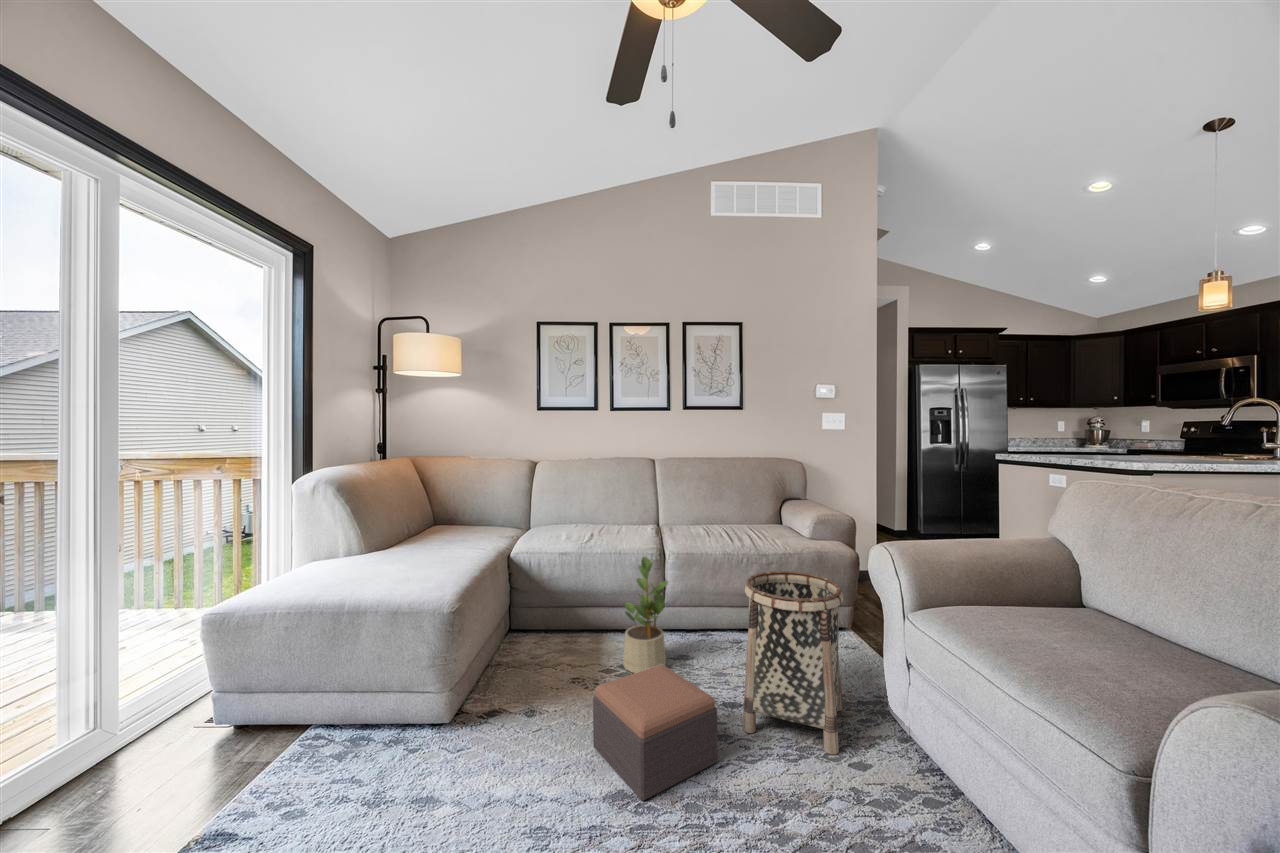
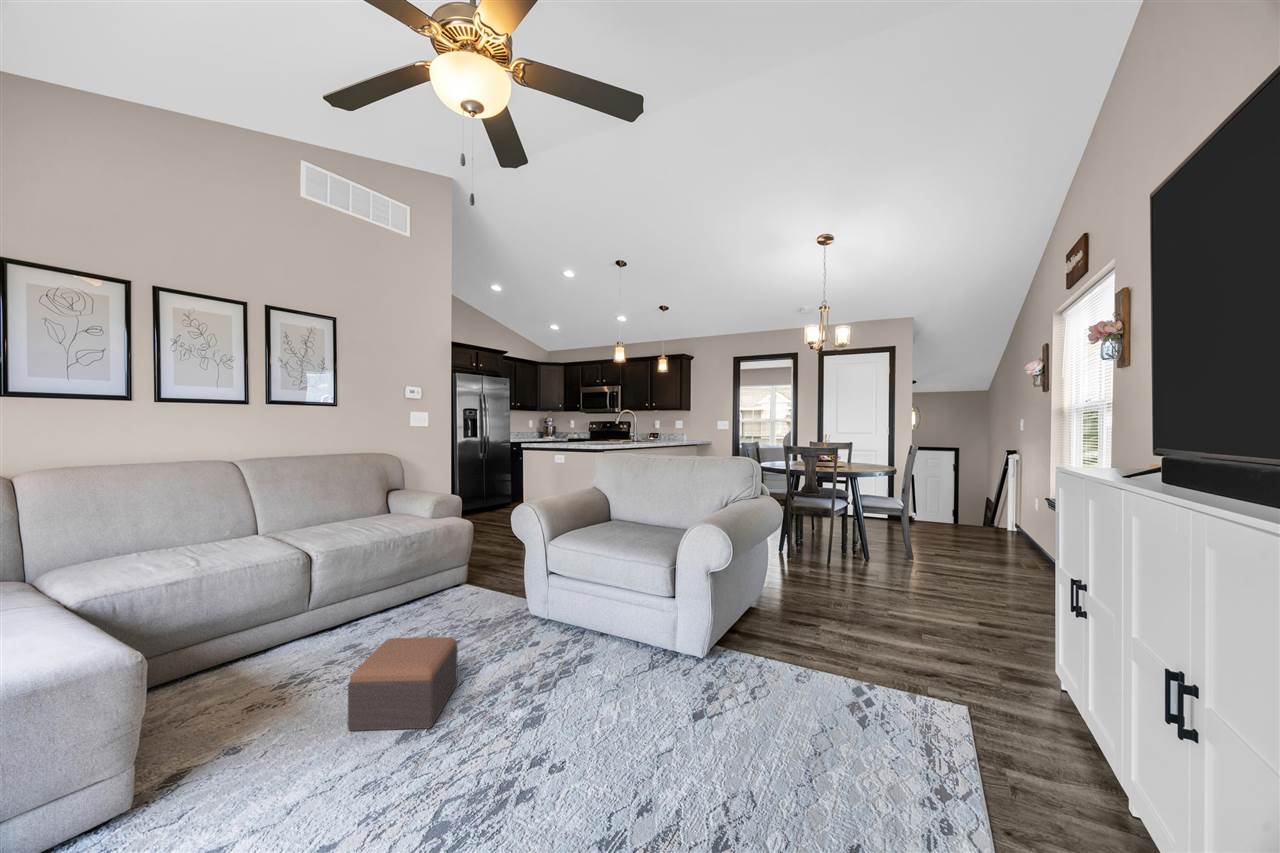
potted plant: present [623,557,668,673] -> none [289,558,354,677]
basket: present [743,571,843,754] -> none [440,537,519,662]

